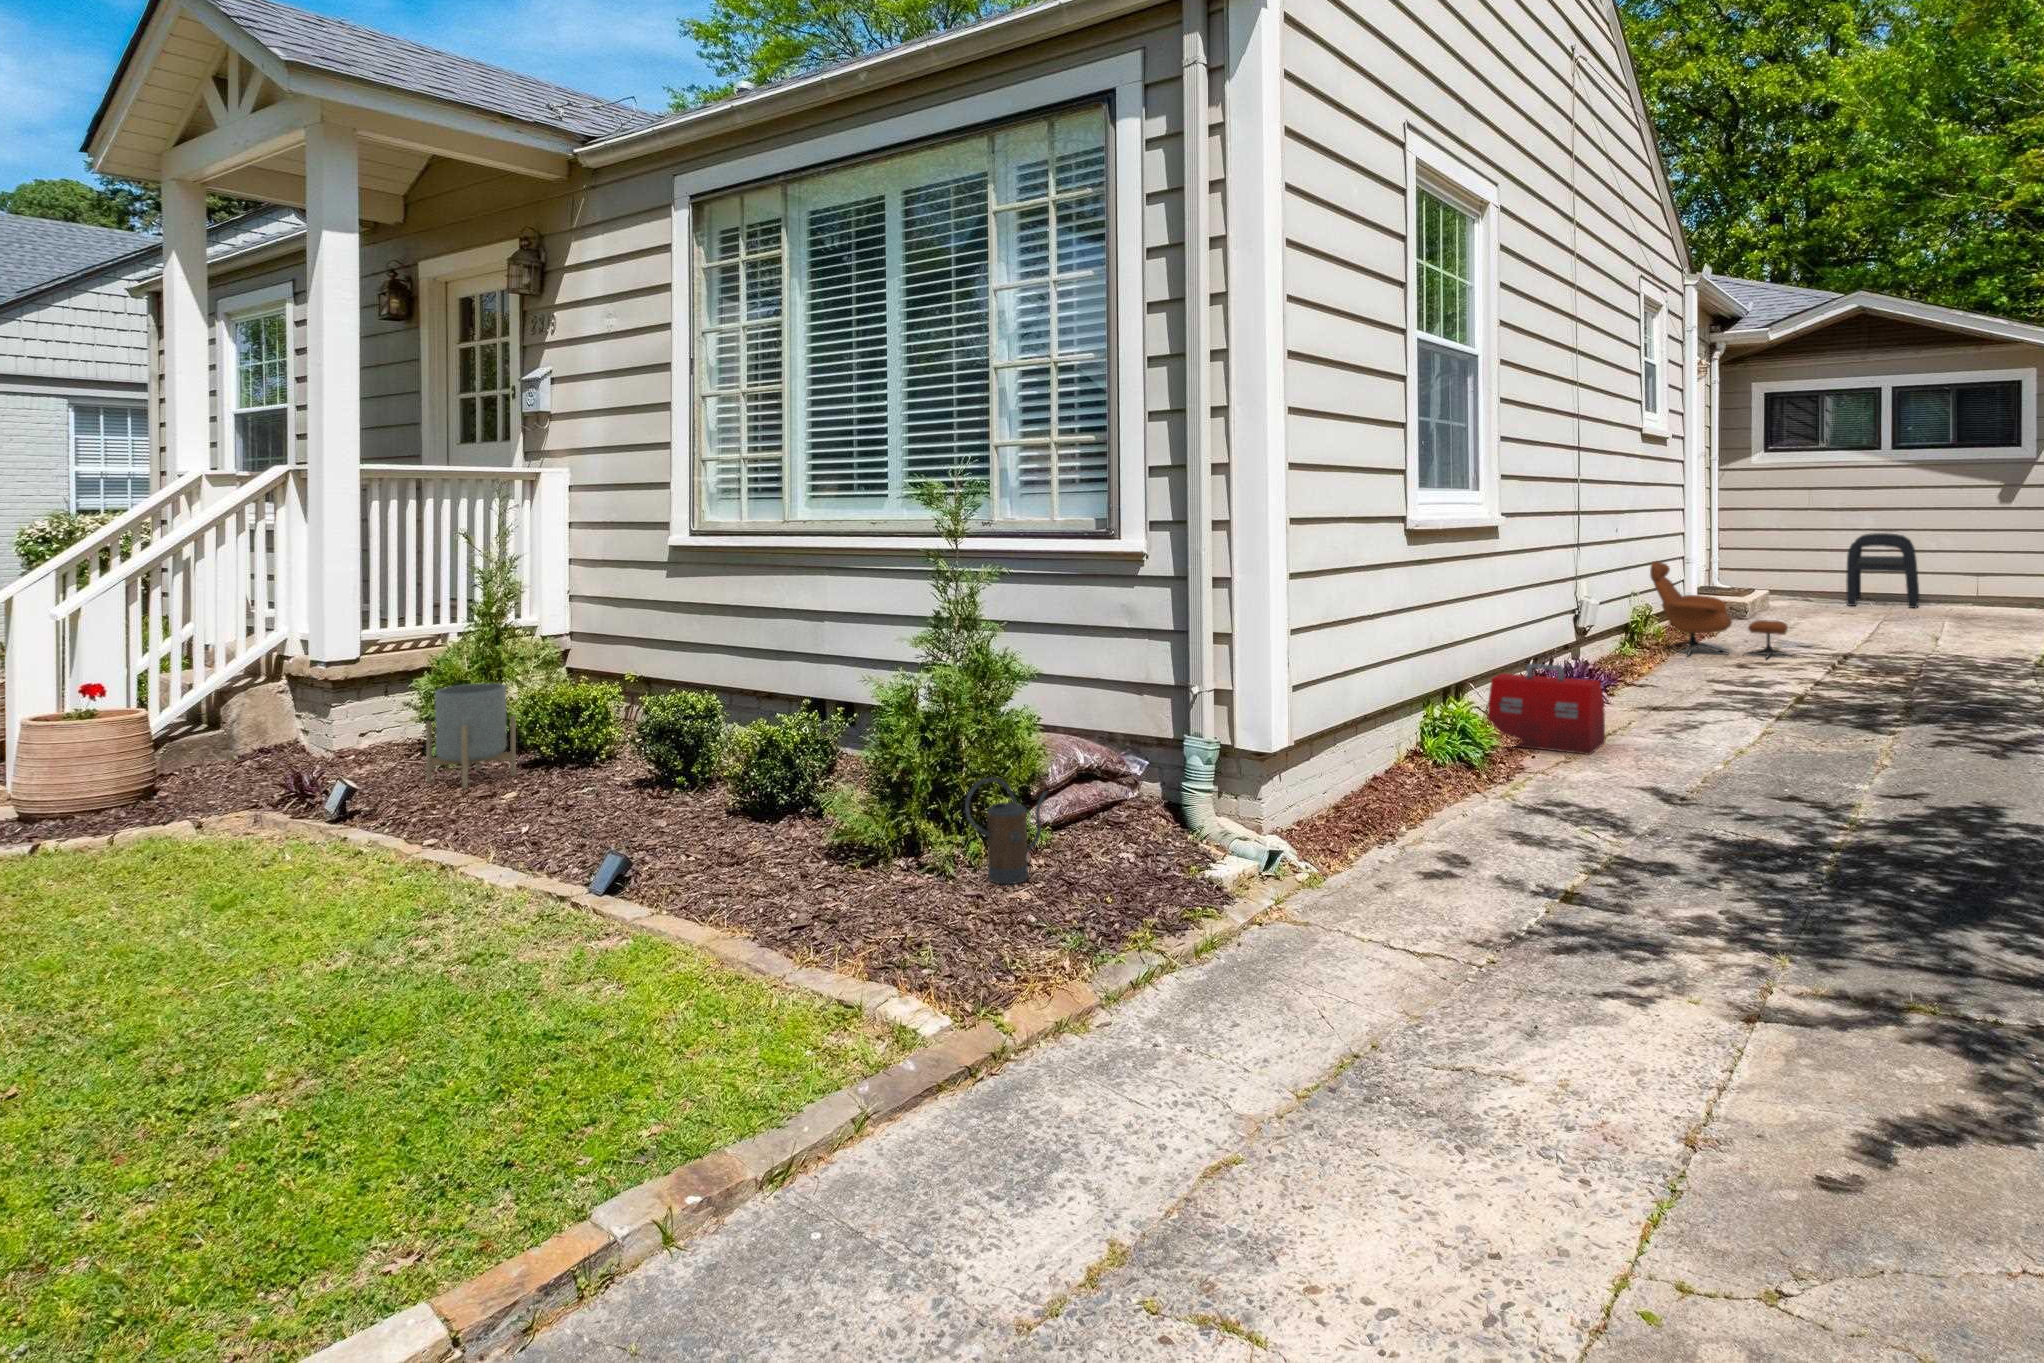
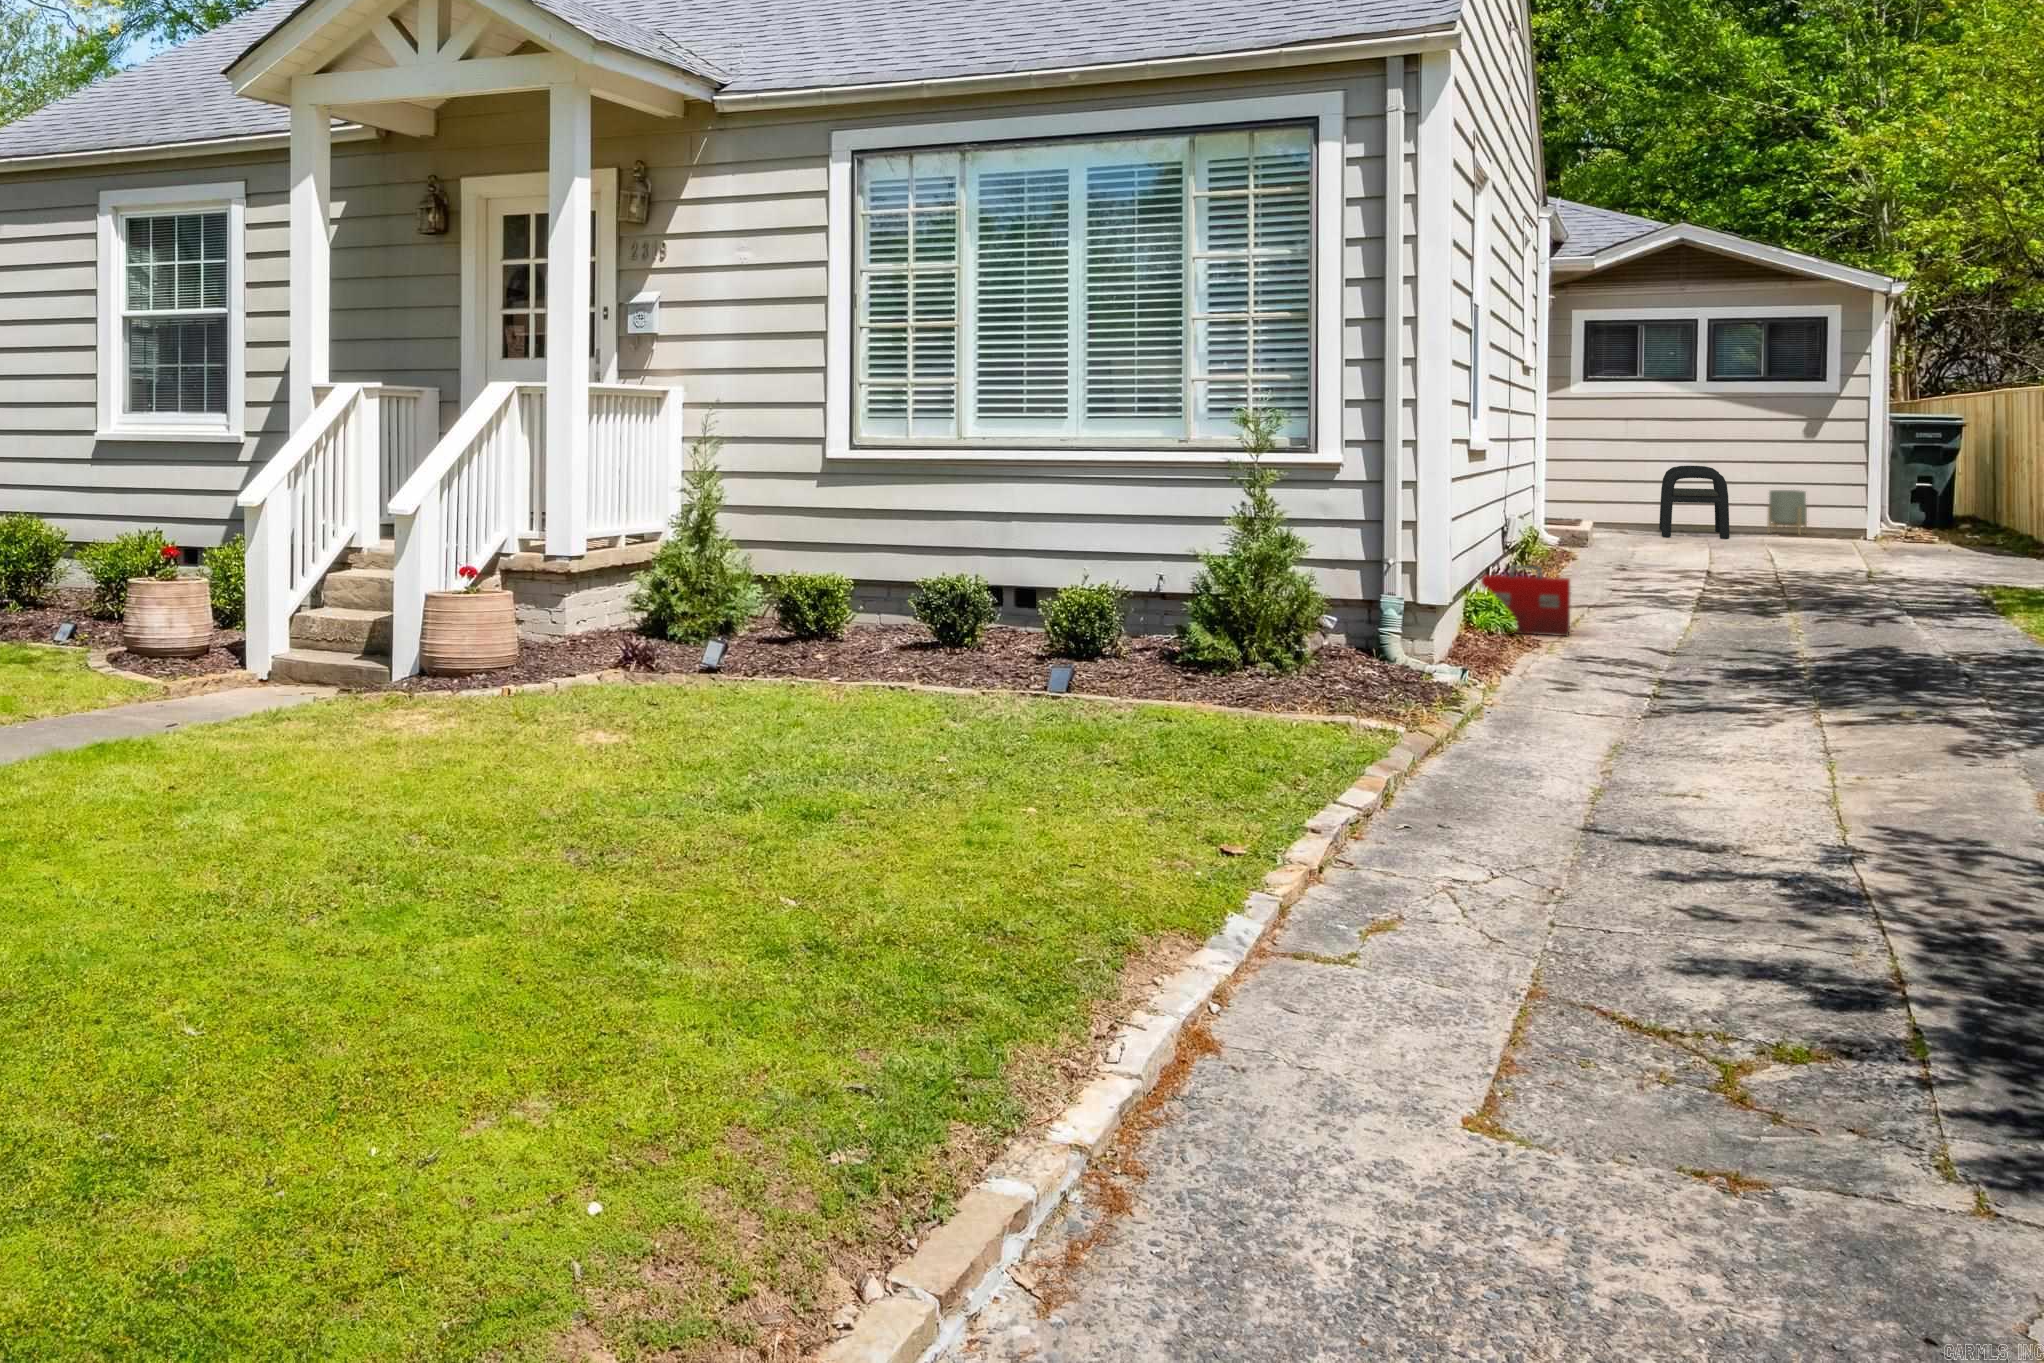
lounge chair: present [1650,561,1793,659] -> none [1527,488,1660,578]
planter: present [426,683,516,789] -> present [1768,490,1807,535]
watering can: present [965,777,1047,884] -> none [1269,620,1311,693]

